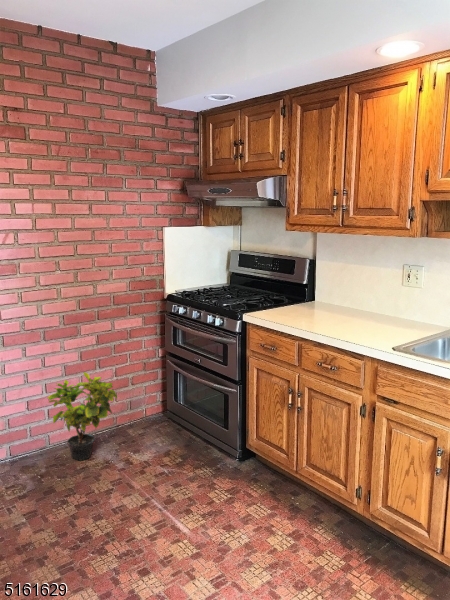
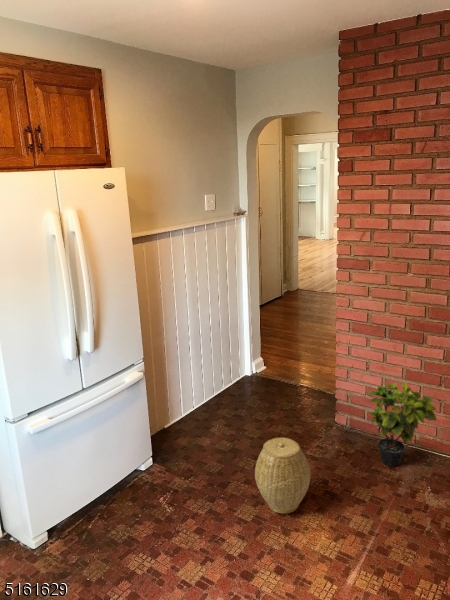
woven basket: none [22,461,90,552] -> present [255,438,310,513]

